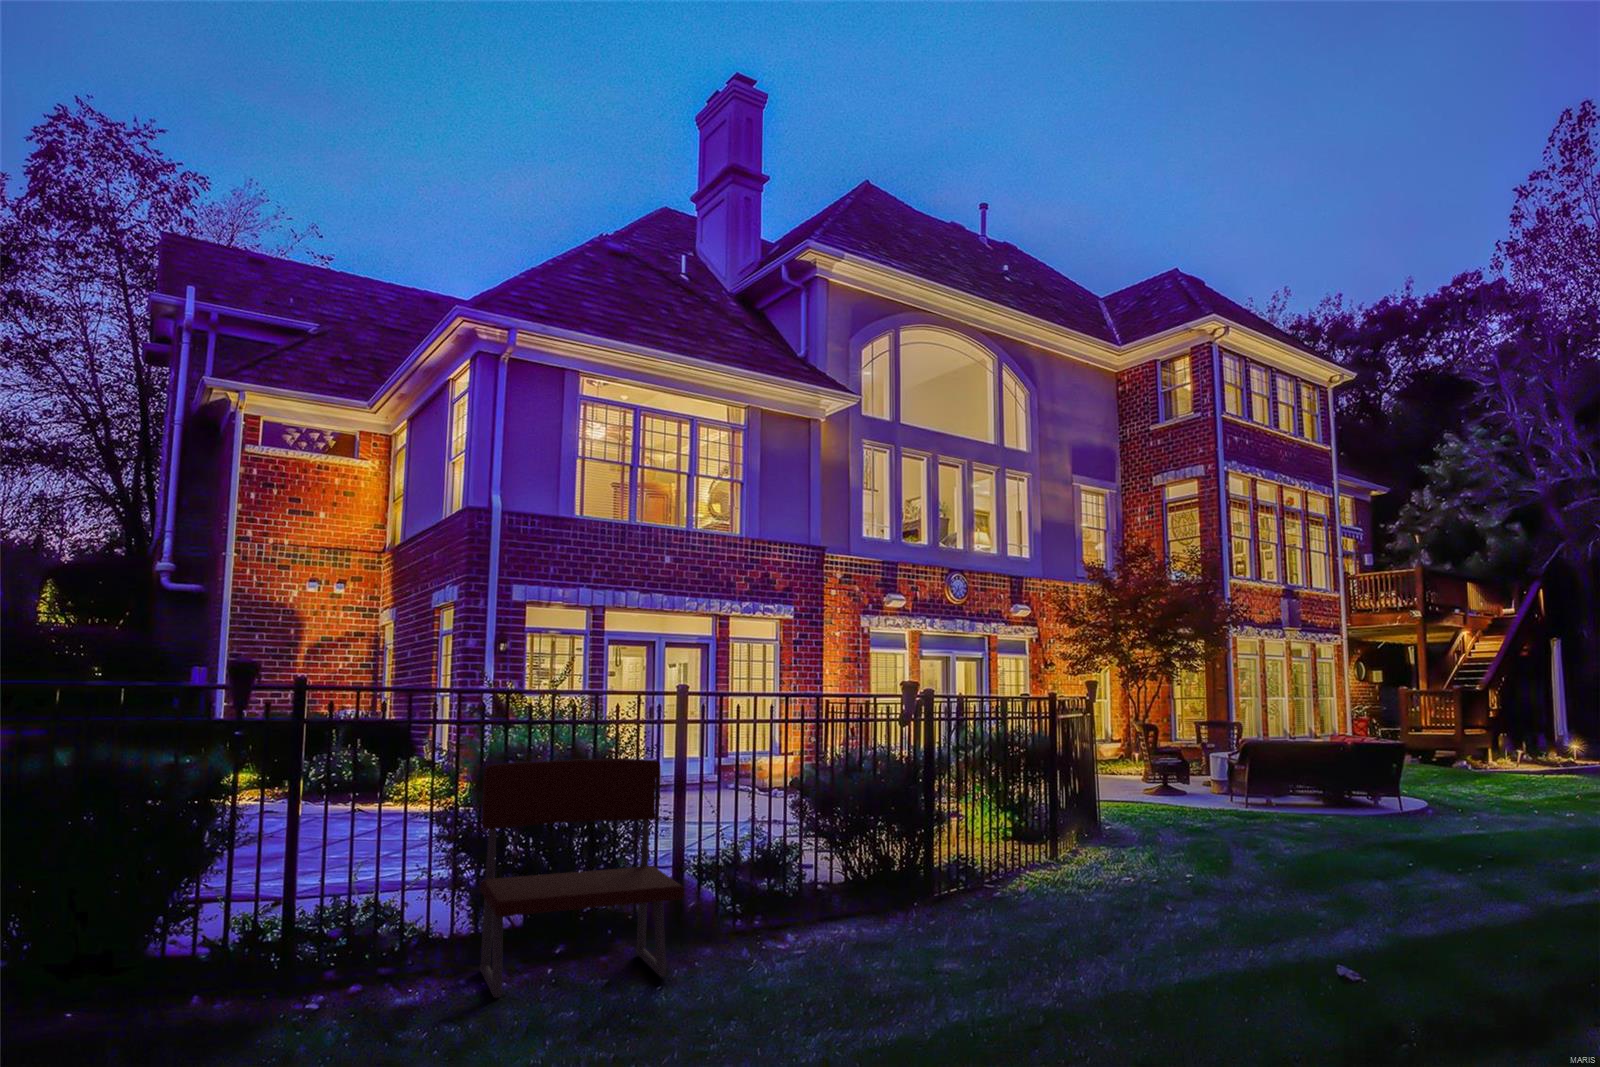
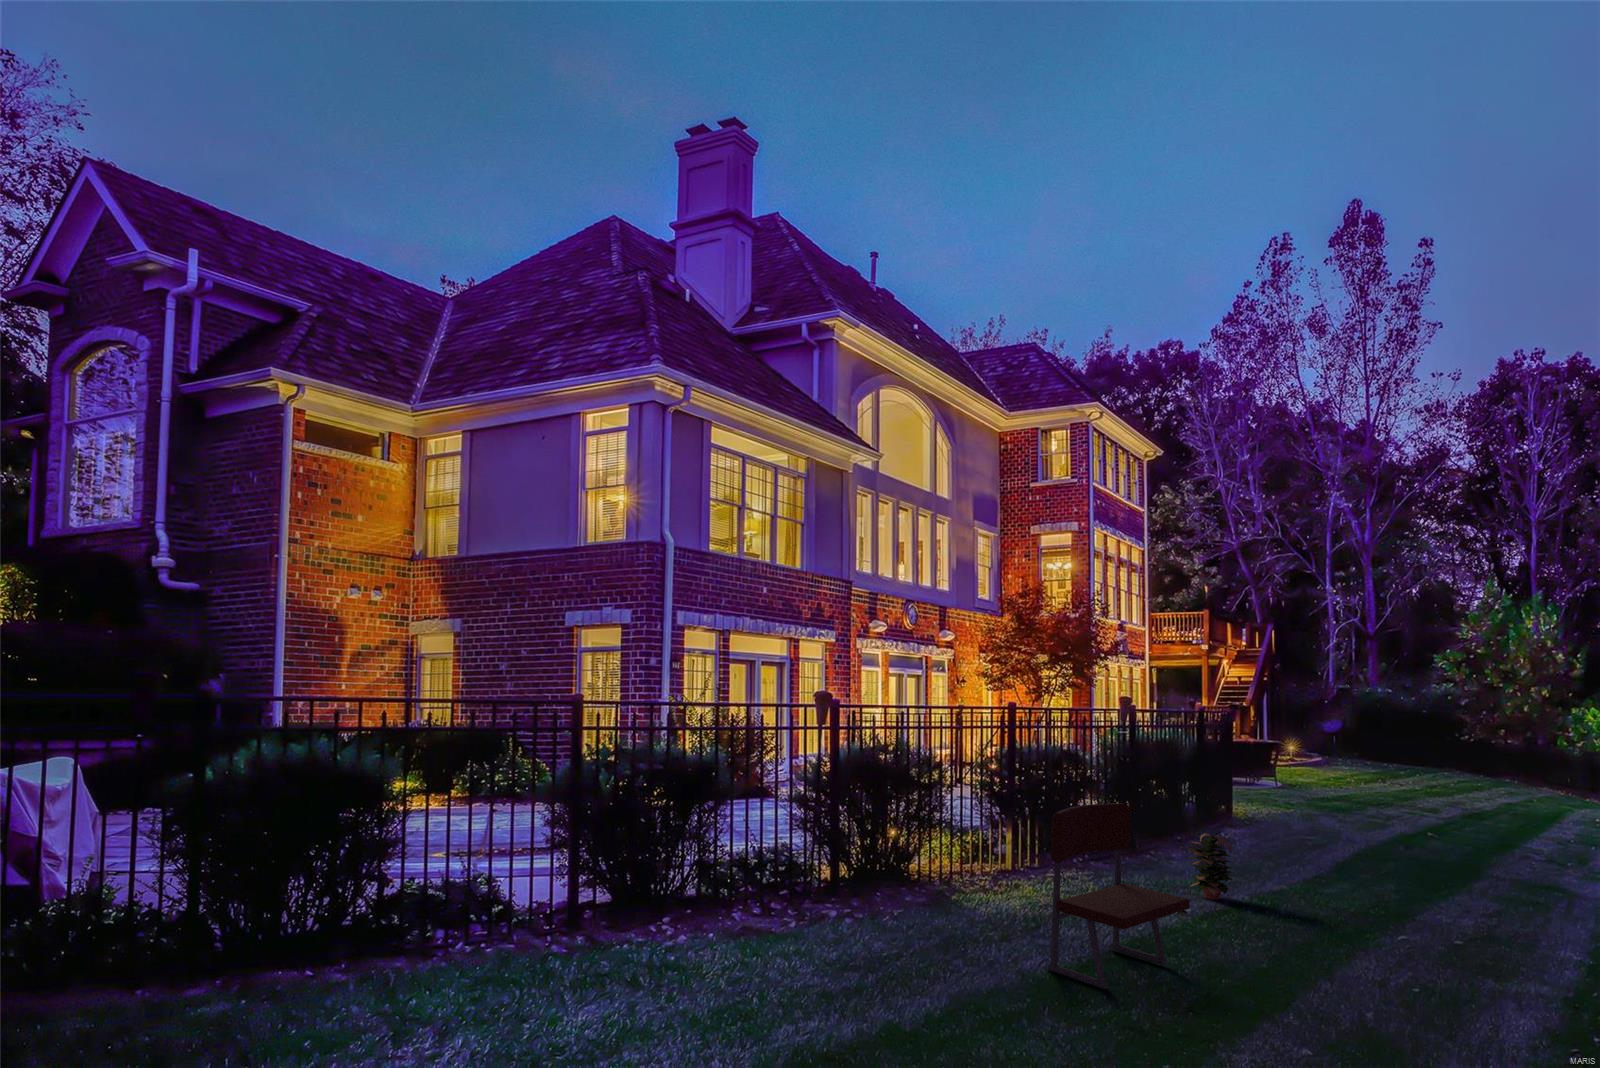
decorative plant: none [936,817,998,908] -> present [1187,833,1233,900]

